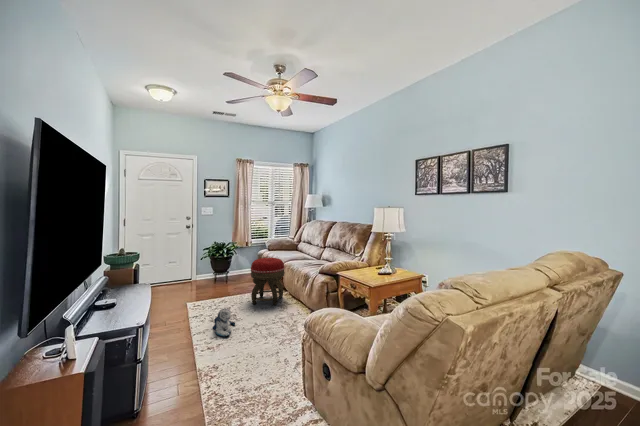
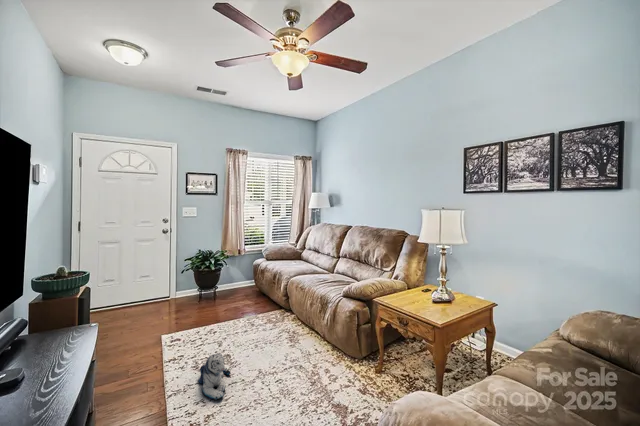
footstool: present [251,258,285,305] -> none [248,273,292,337]

